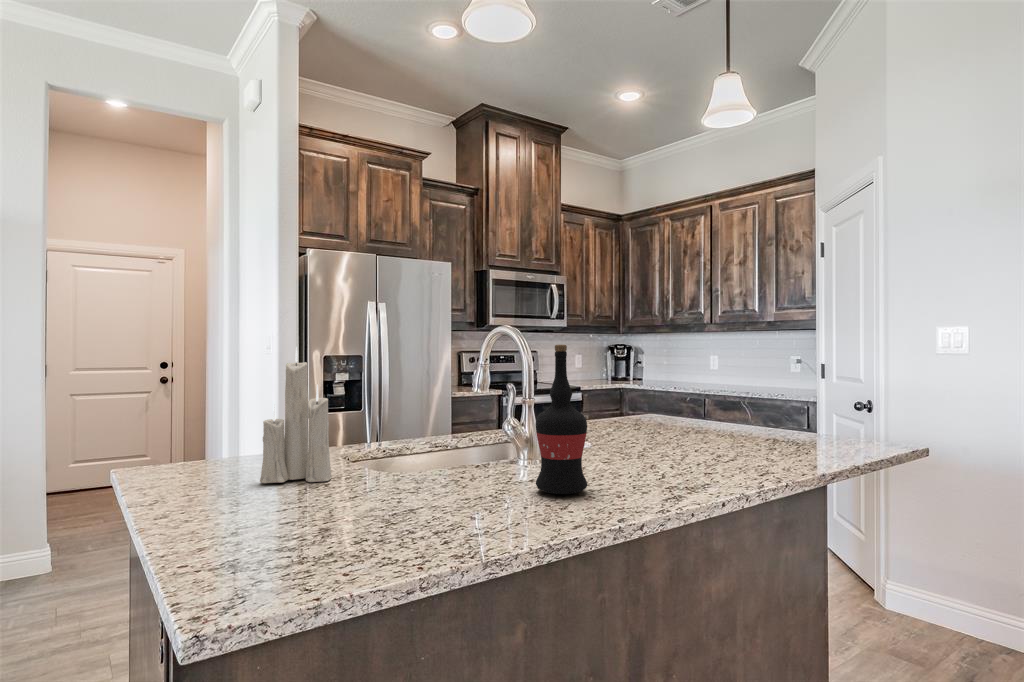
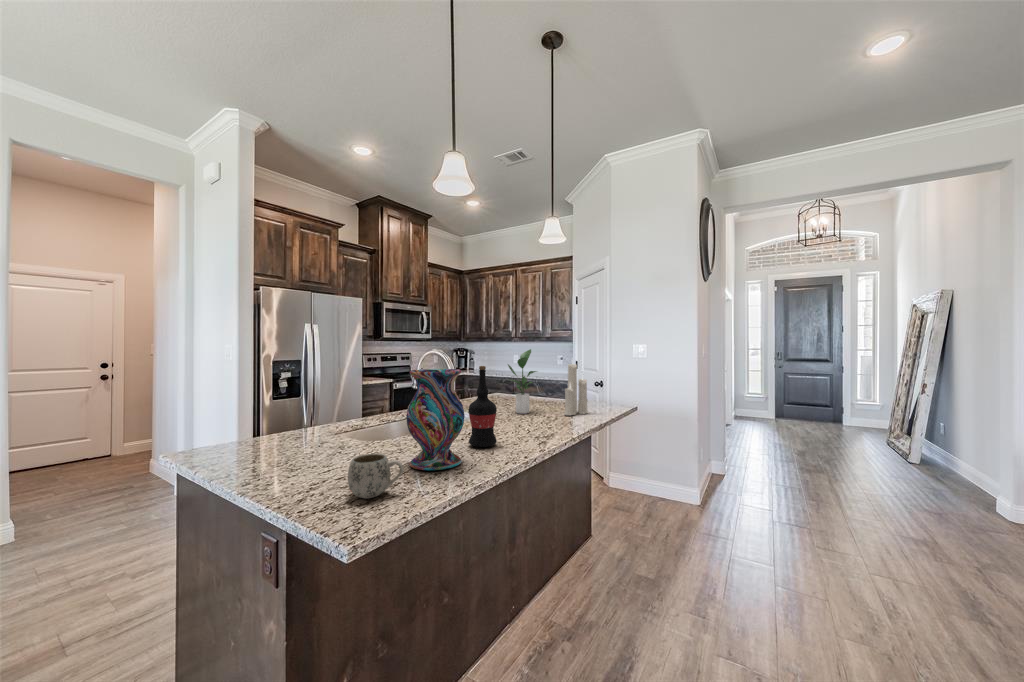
potted plant: none [647,328,711,446] -> present [508,349,537,414]
vase: none [403,345,507,524] -> present [406,369,464,470]
candle: present [260,347,332,483] -> present [564,363,588,415]
mug: none [265,481,359,558] -> present [348,454,404,499]

